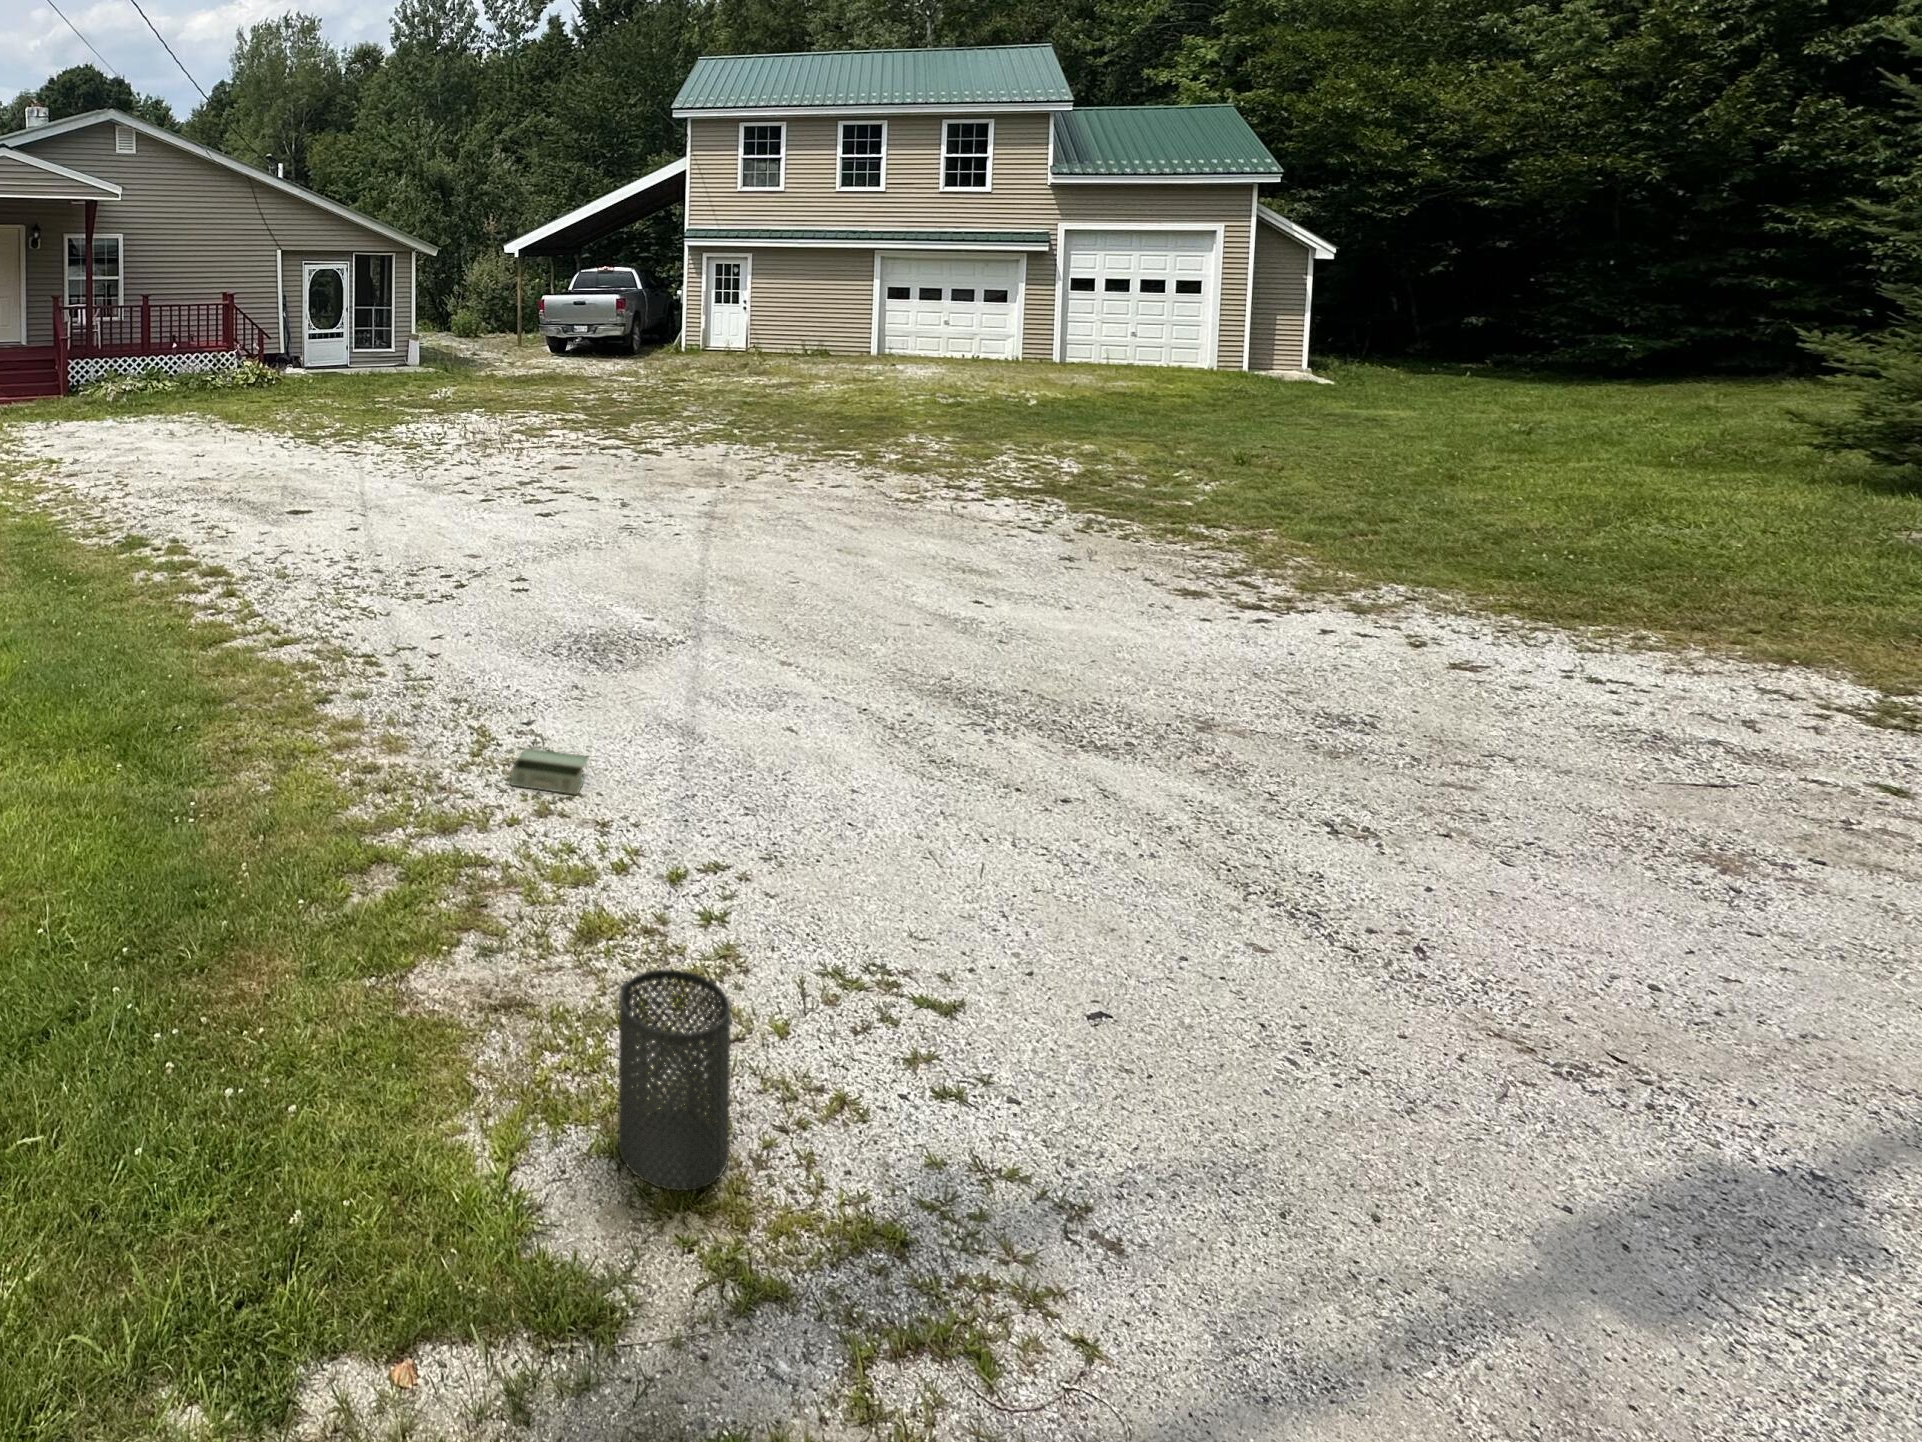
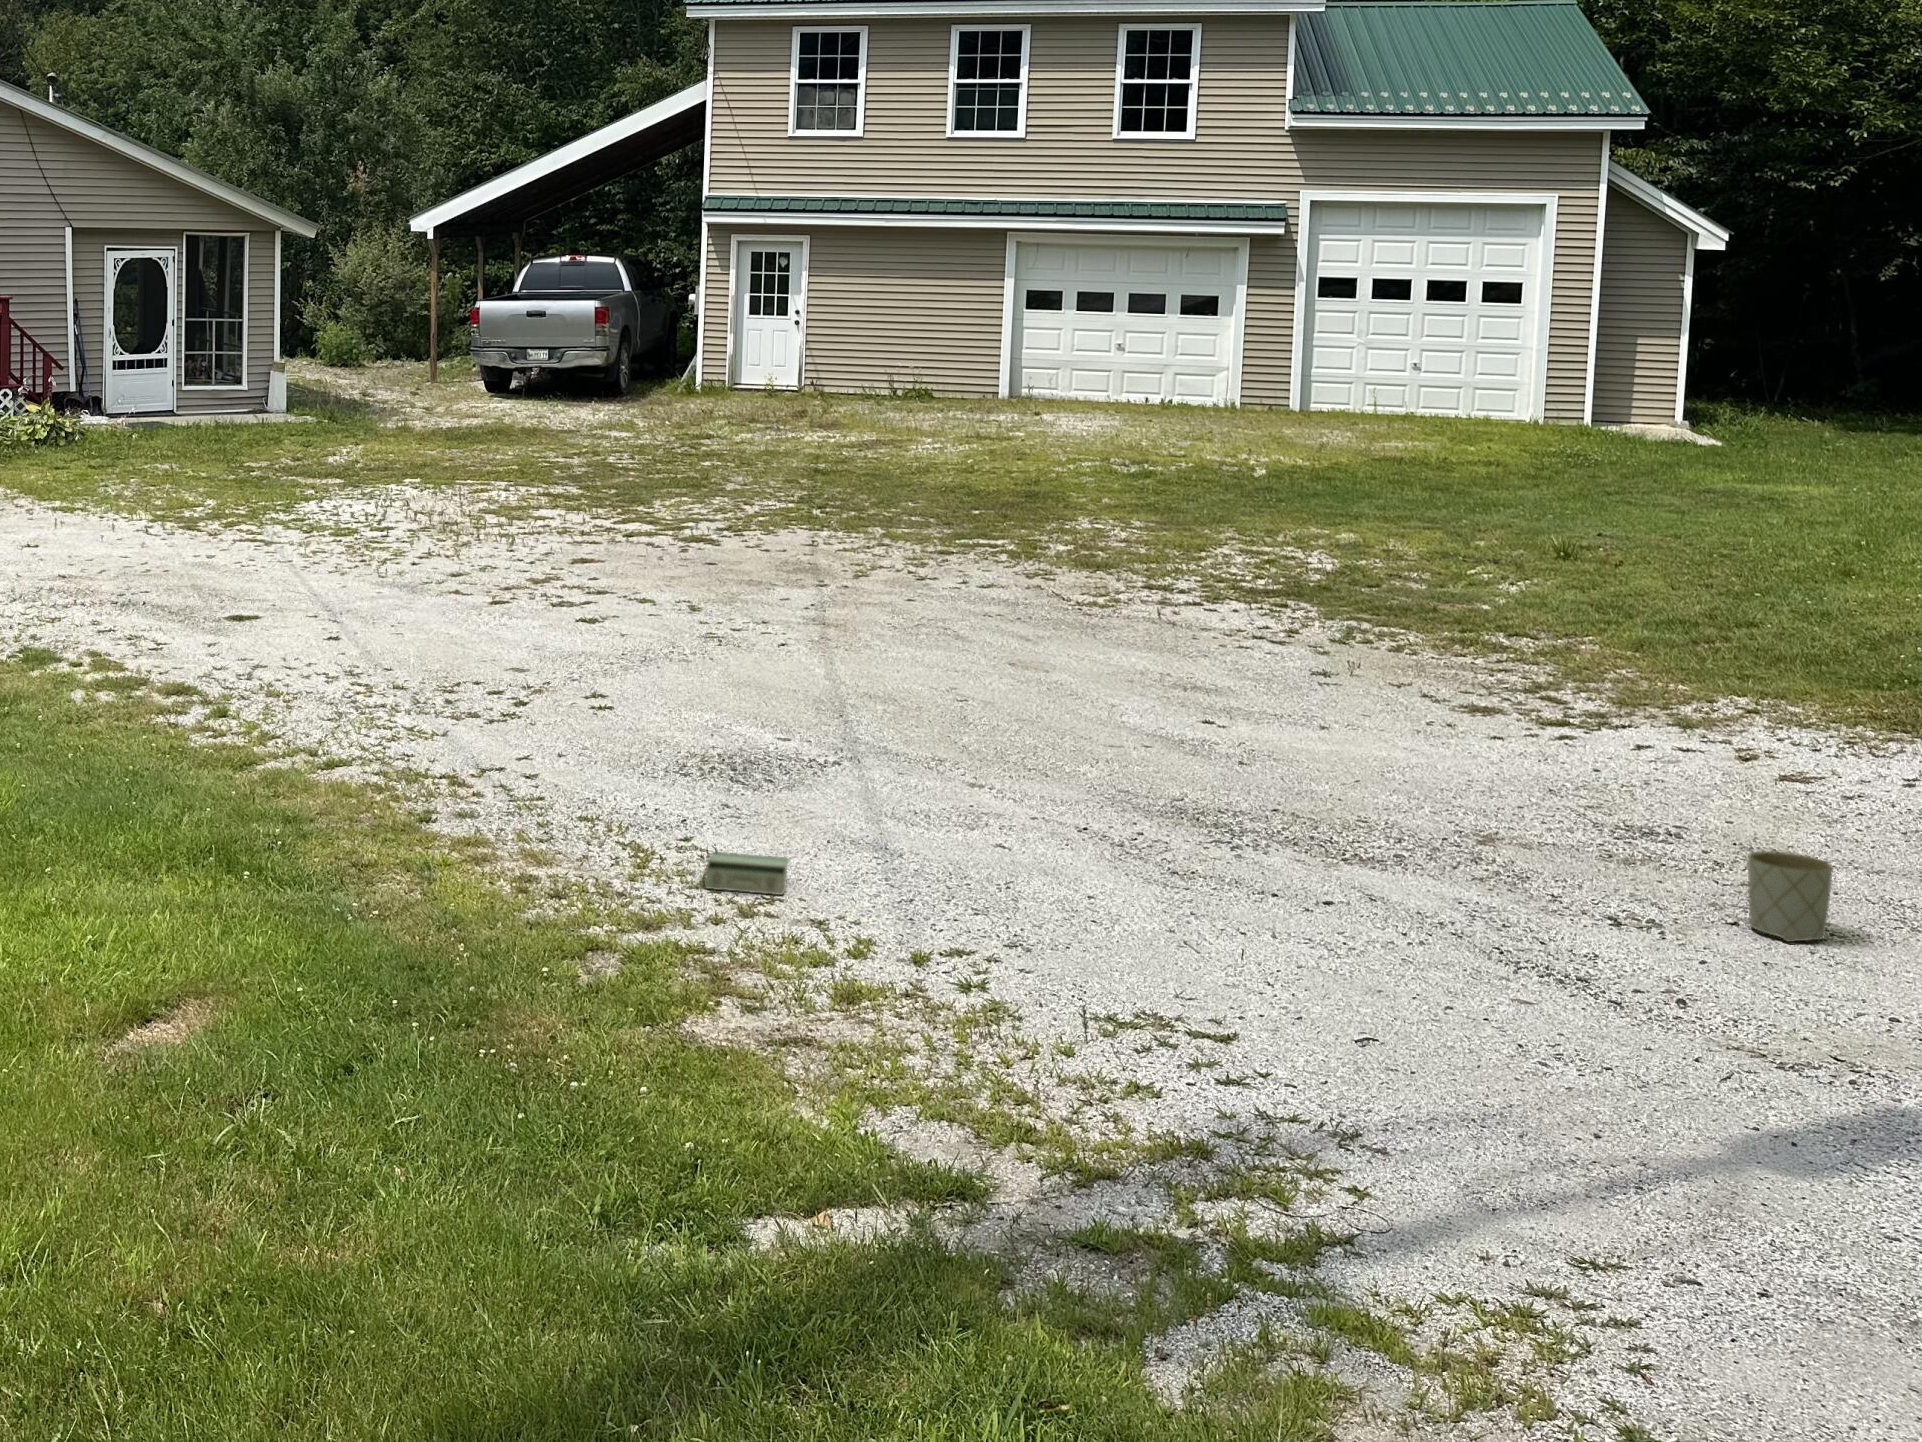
planter: none [1470,779,1559,873] -> present [1748,851,1833,942]
trash can: present [618,969,732,1191] -> none [930,968,1040,1142]

